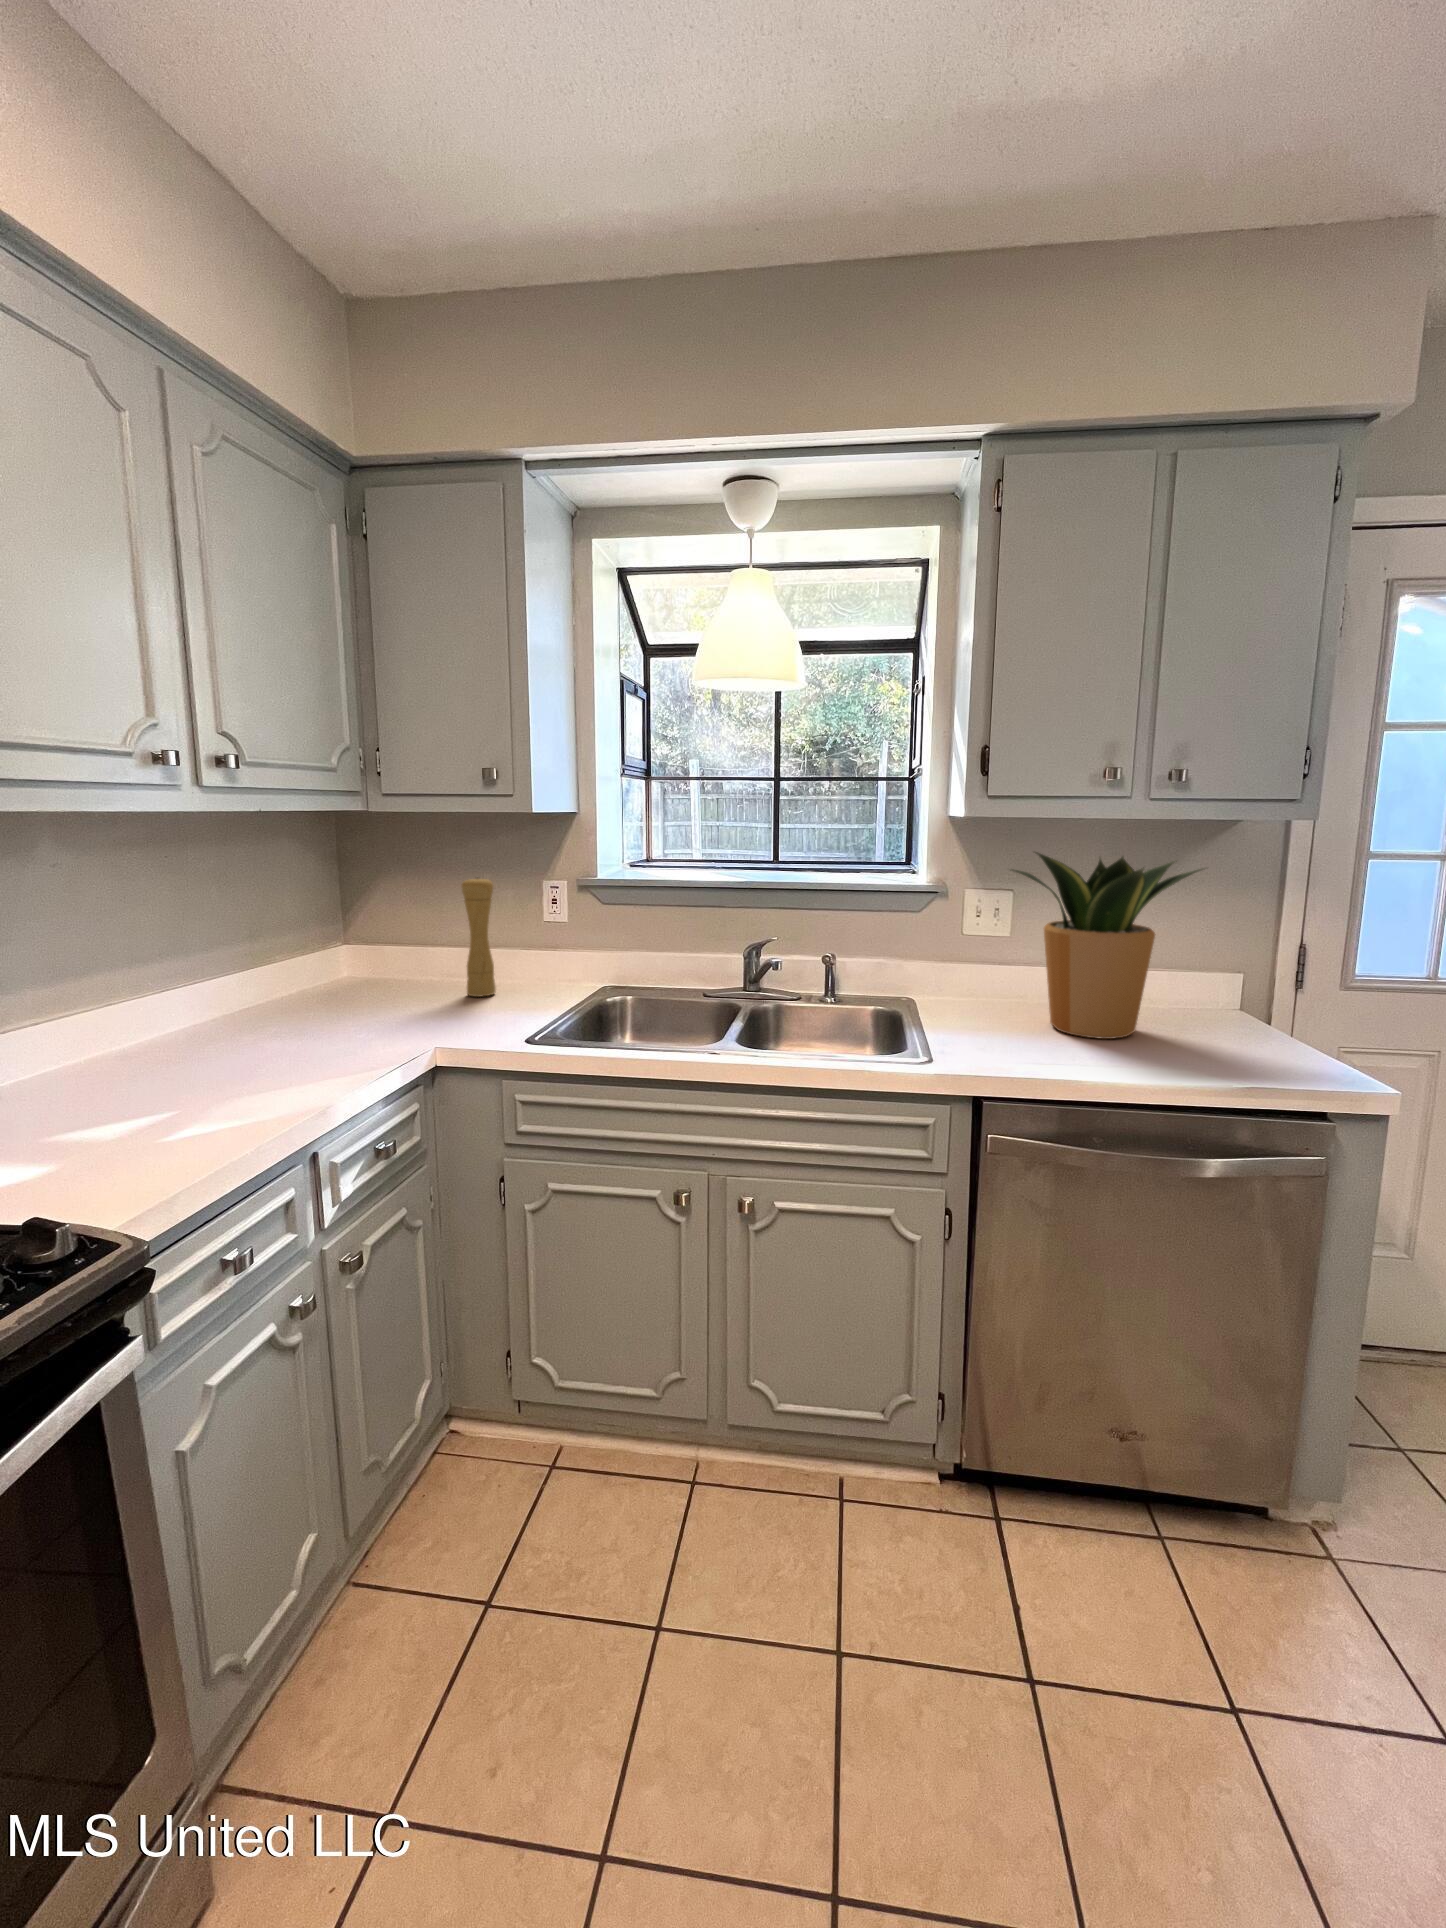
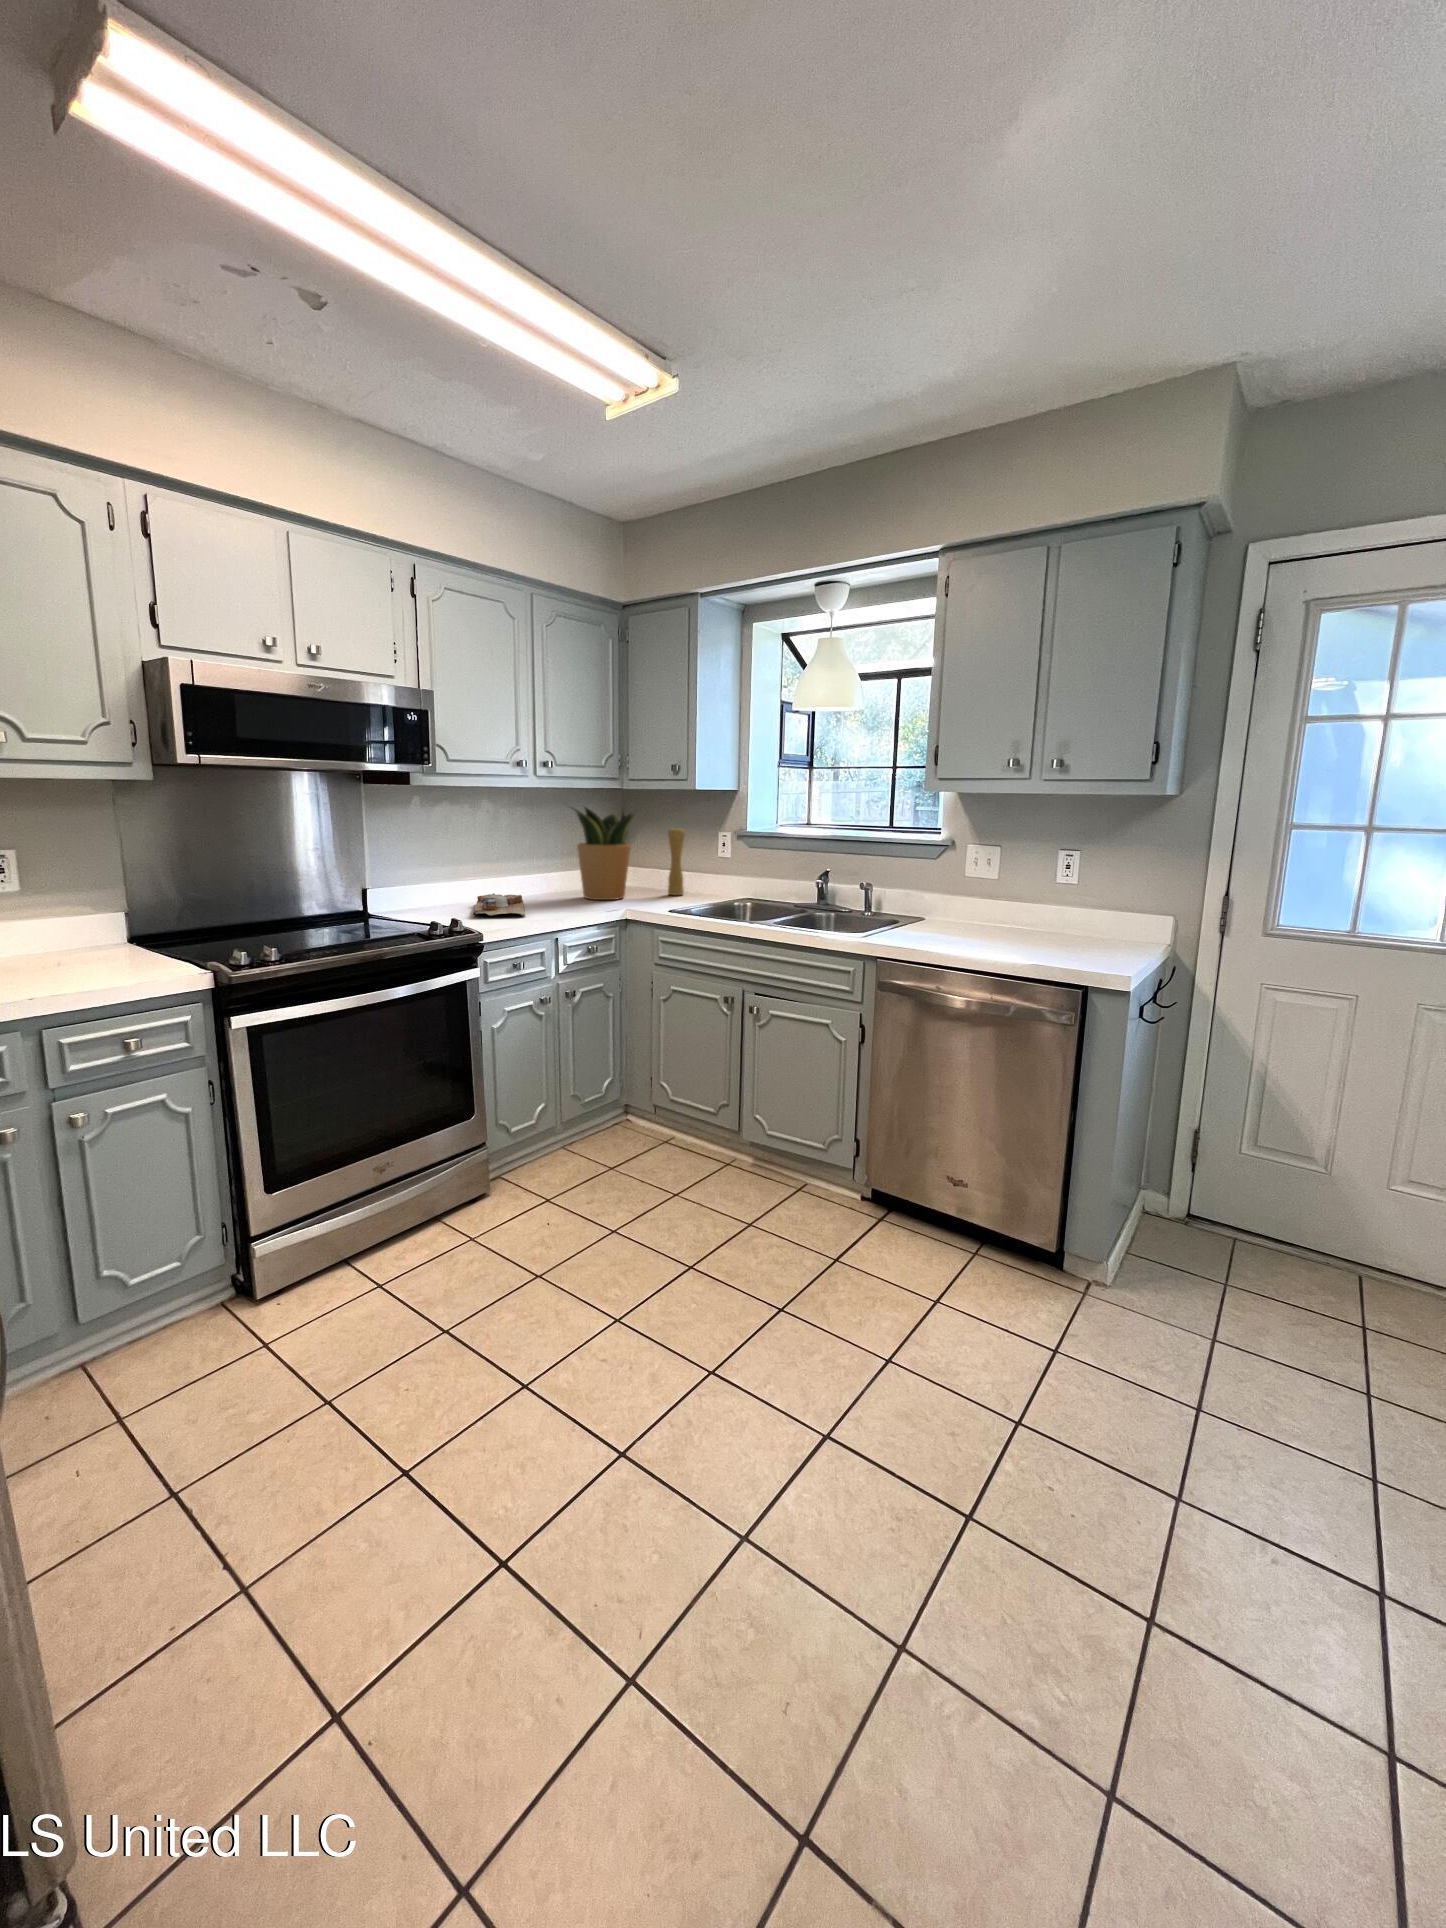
potted plant: present [1010,852,1203,1039] -> present [571,807,634,900]
cutting board: none [62,1050,236,1143] -> present [473,893,525,917]

